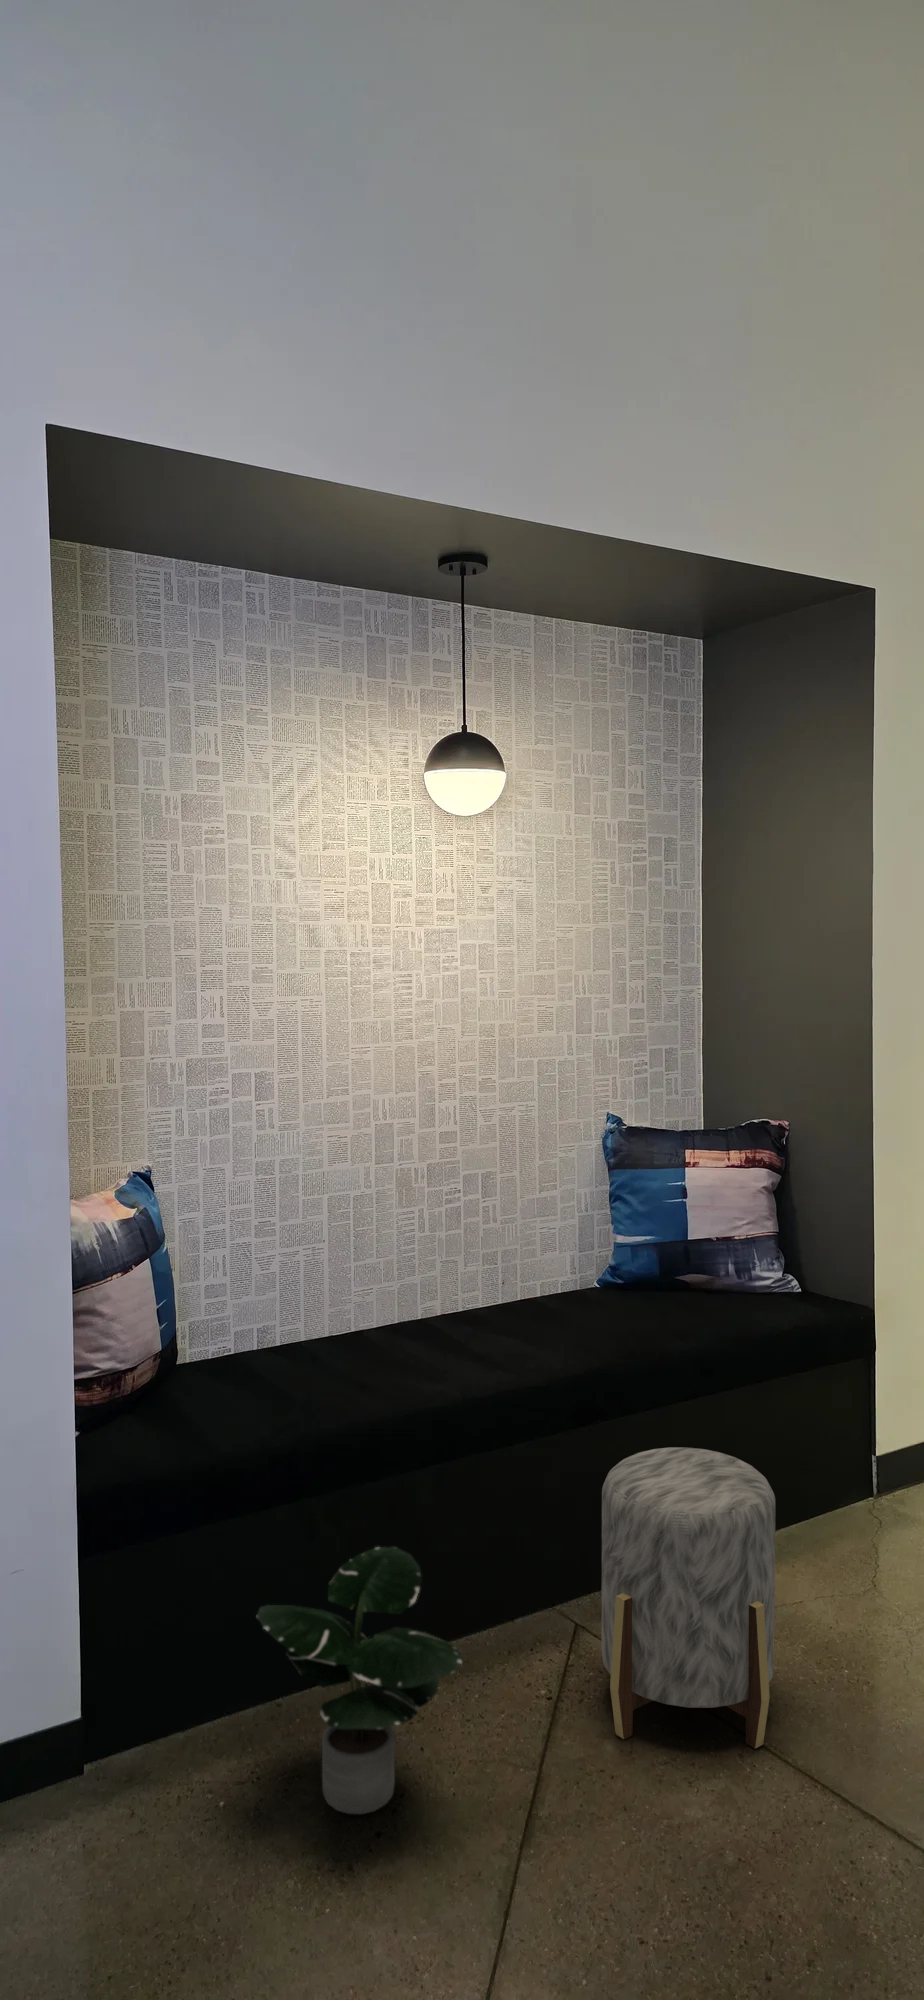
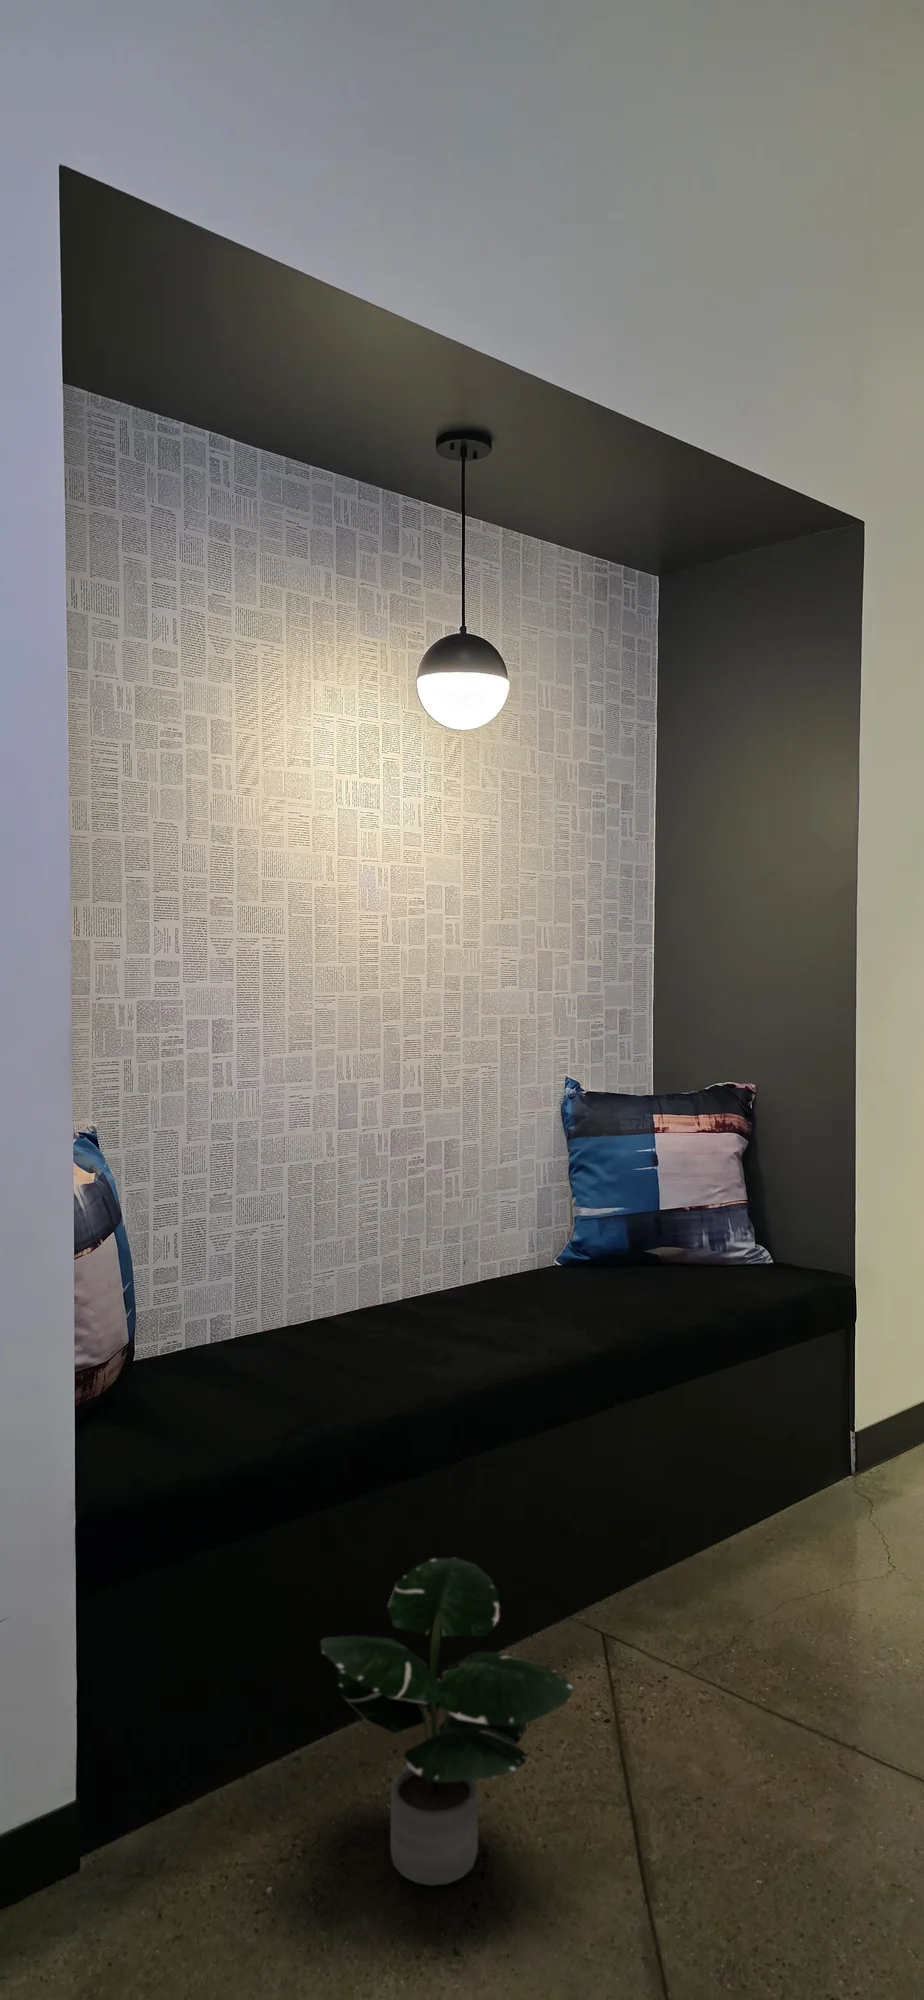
stool: present [602,1447,775,1749] -> none [662,1425,870,1761]

